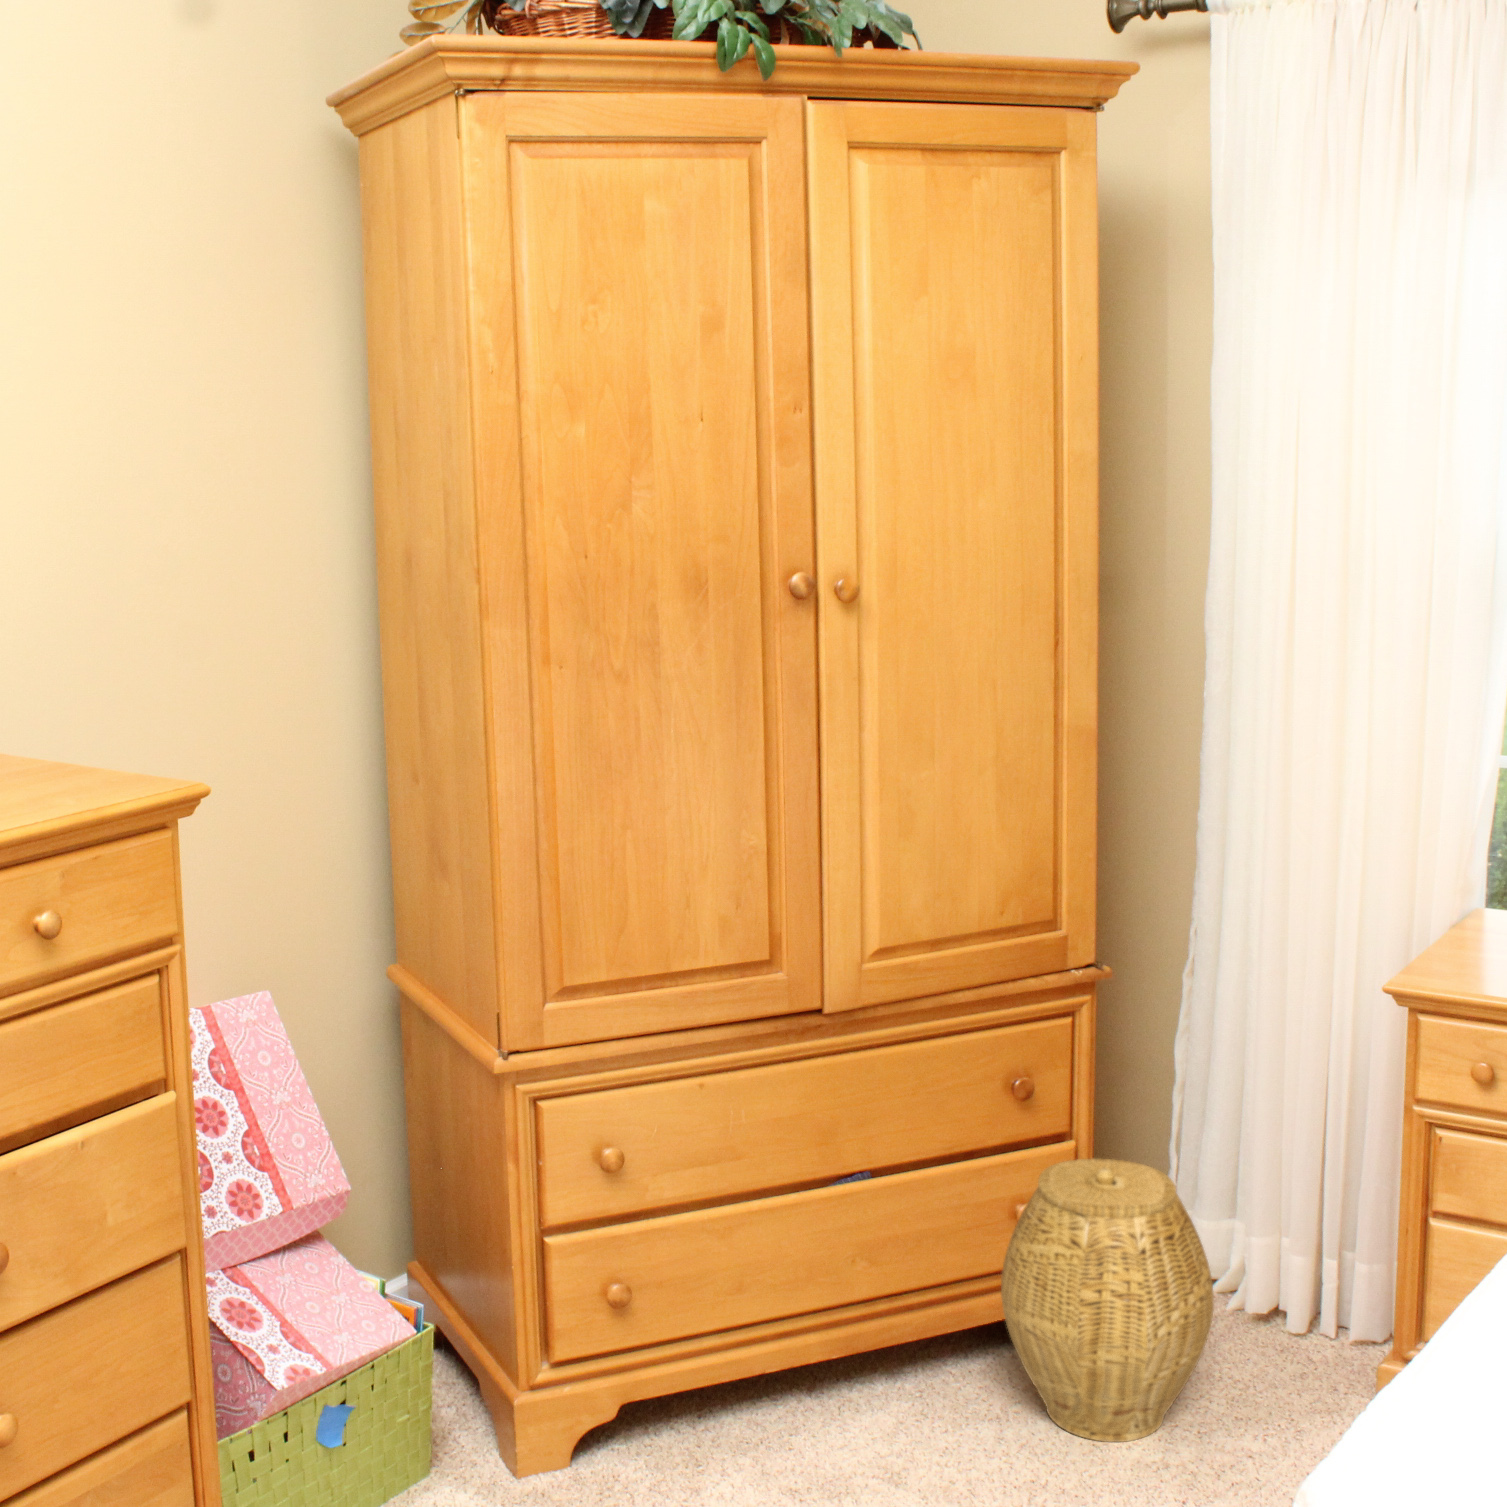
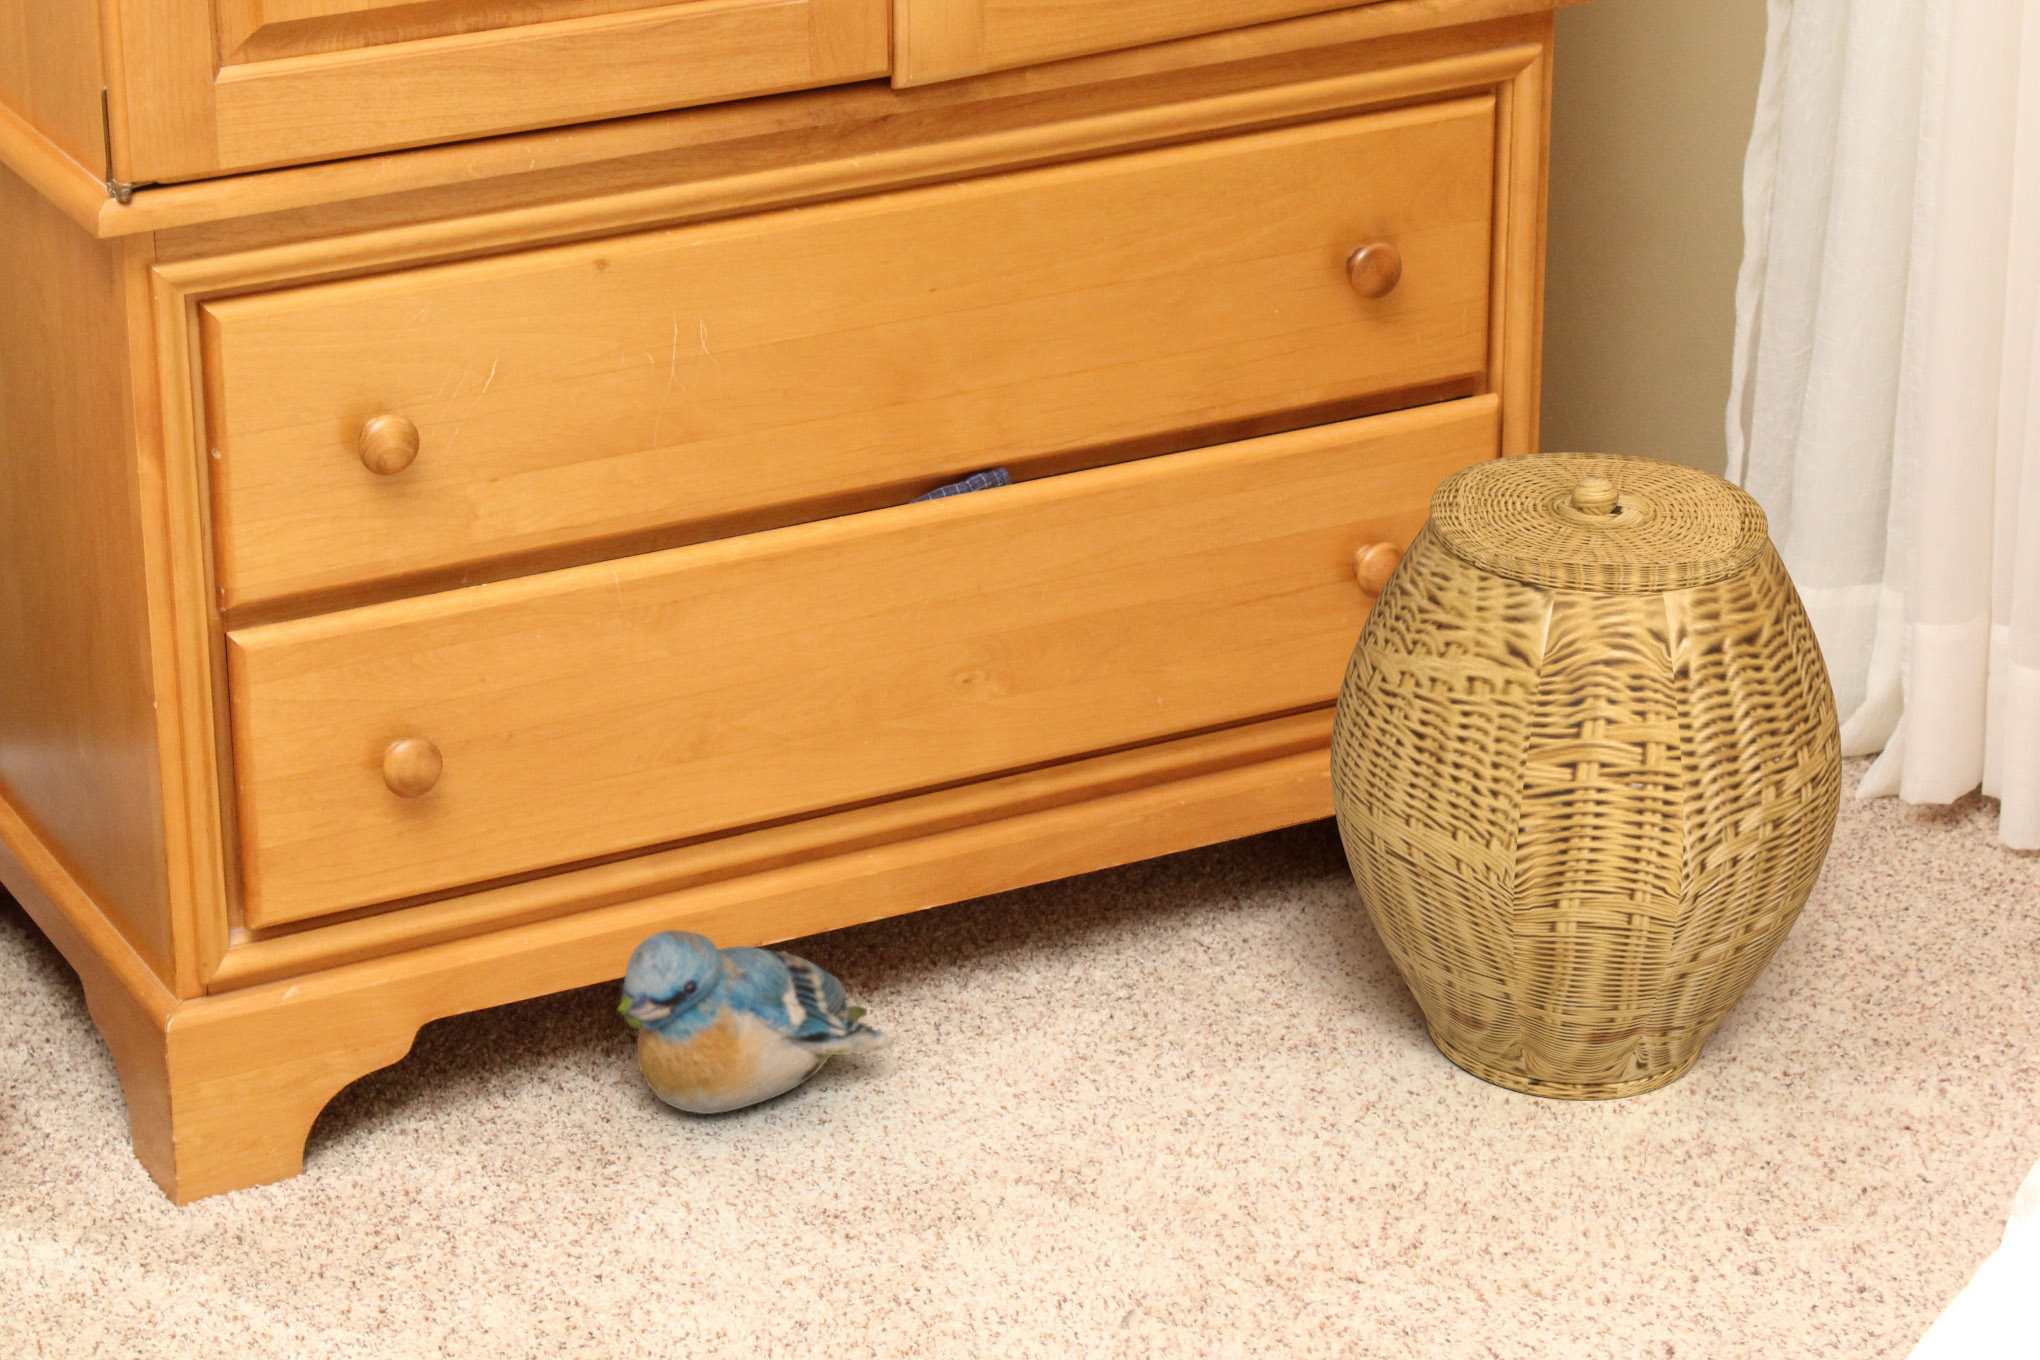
plush toy: none [702,1364,819,1447] -> present [618,930,893,1114]

